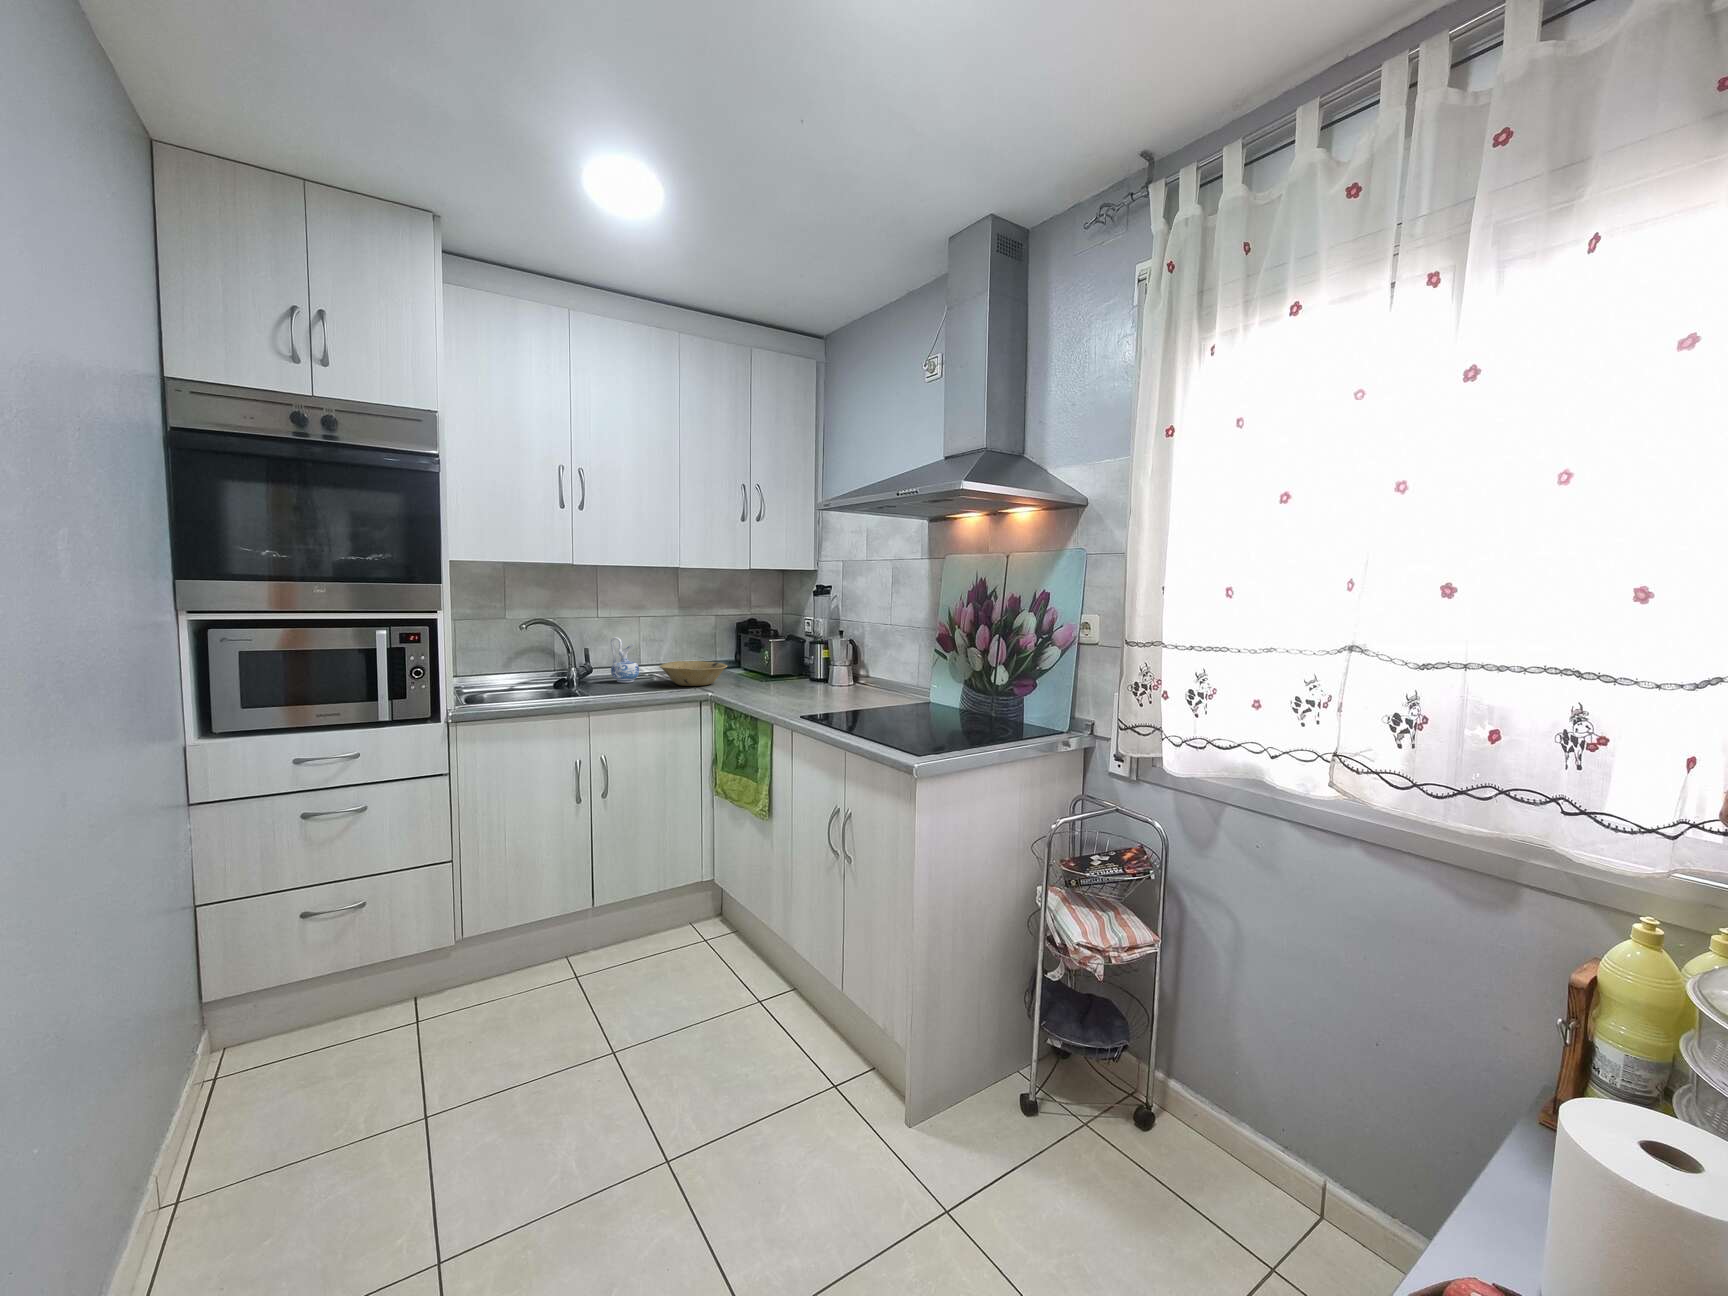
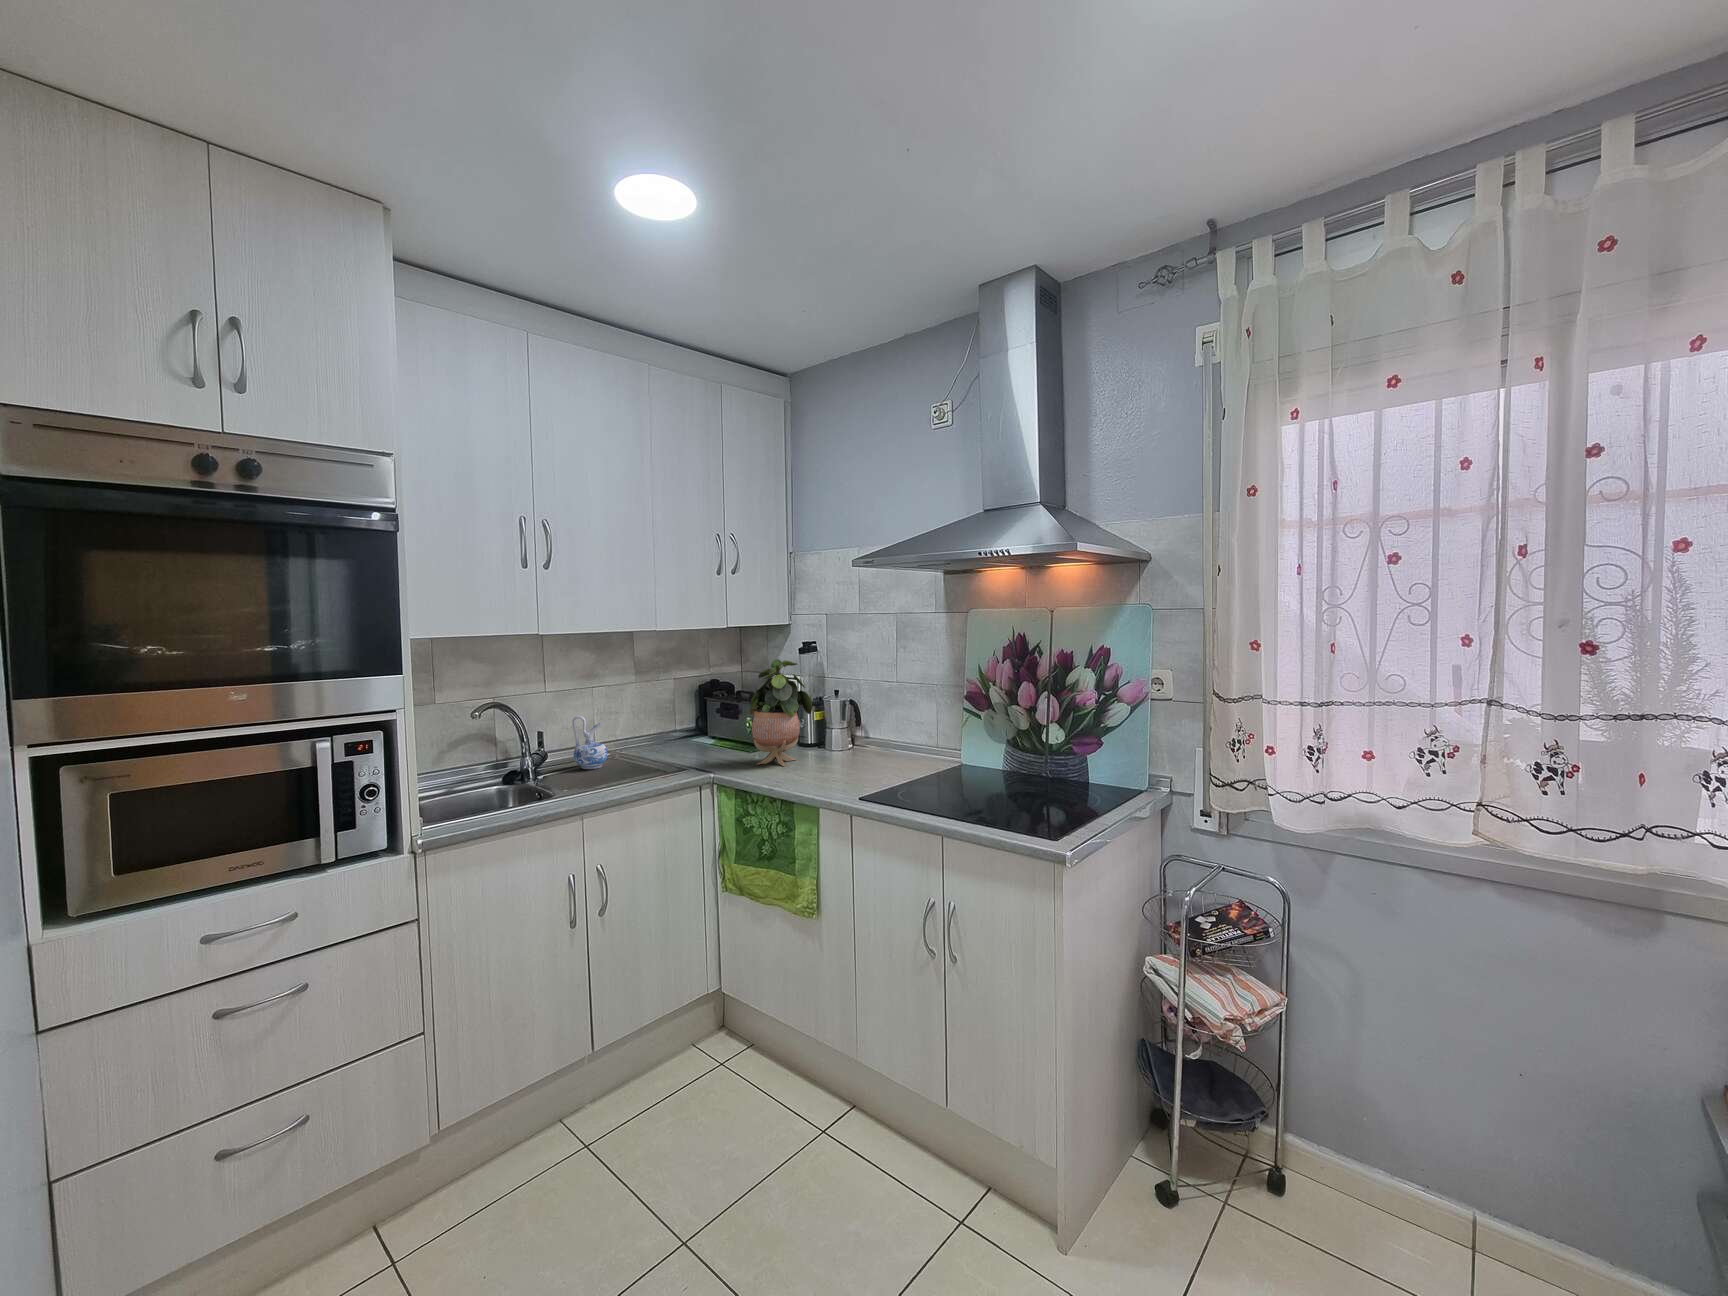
potted plant: none [751,597,808,692] -> present [750,659,813,766]
bowl: present [660,661,727,686] -> none [637,735,716,767]

